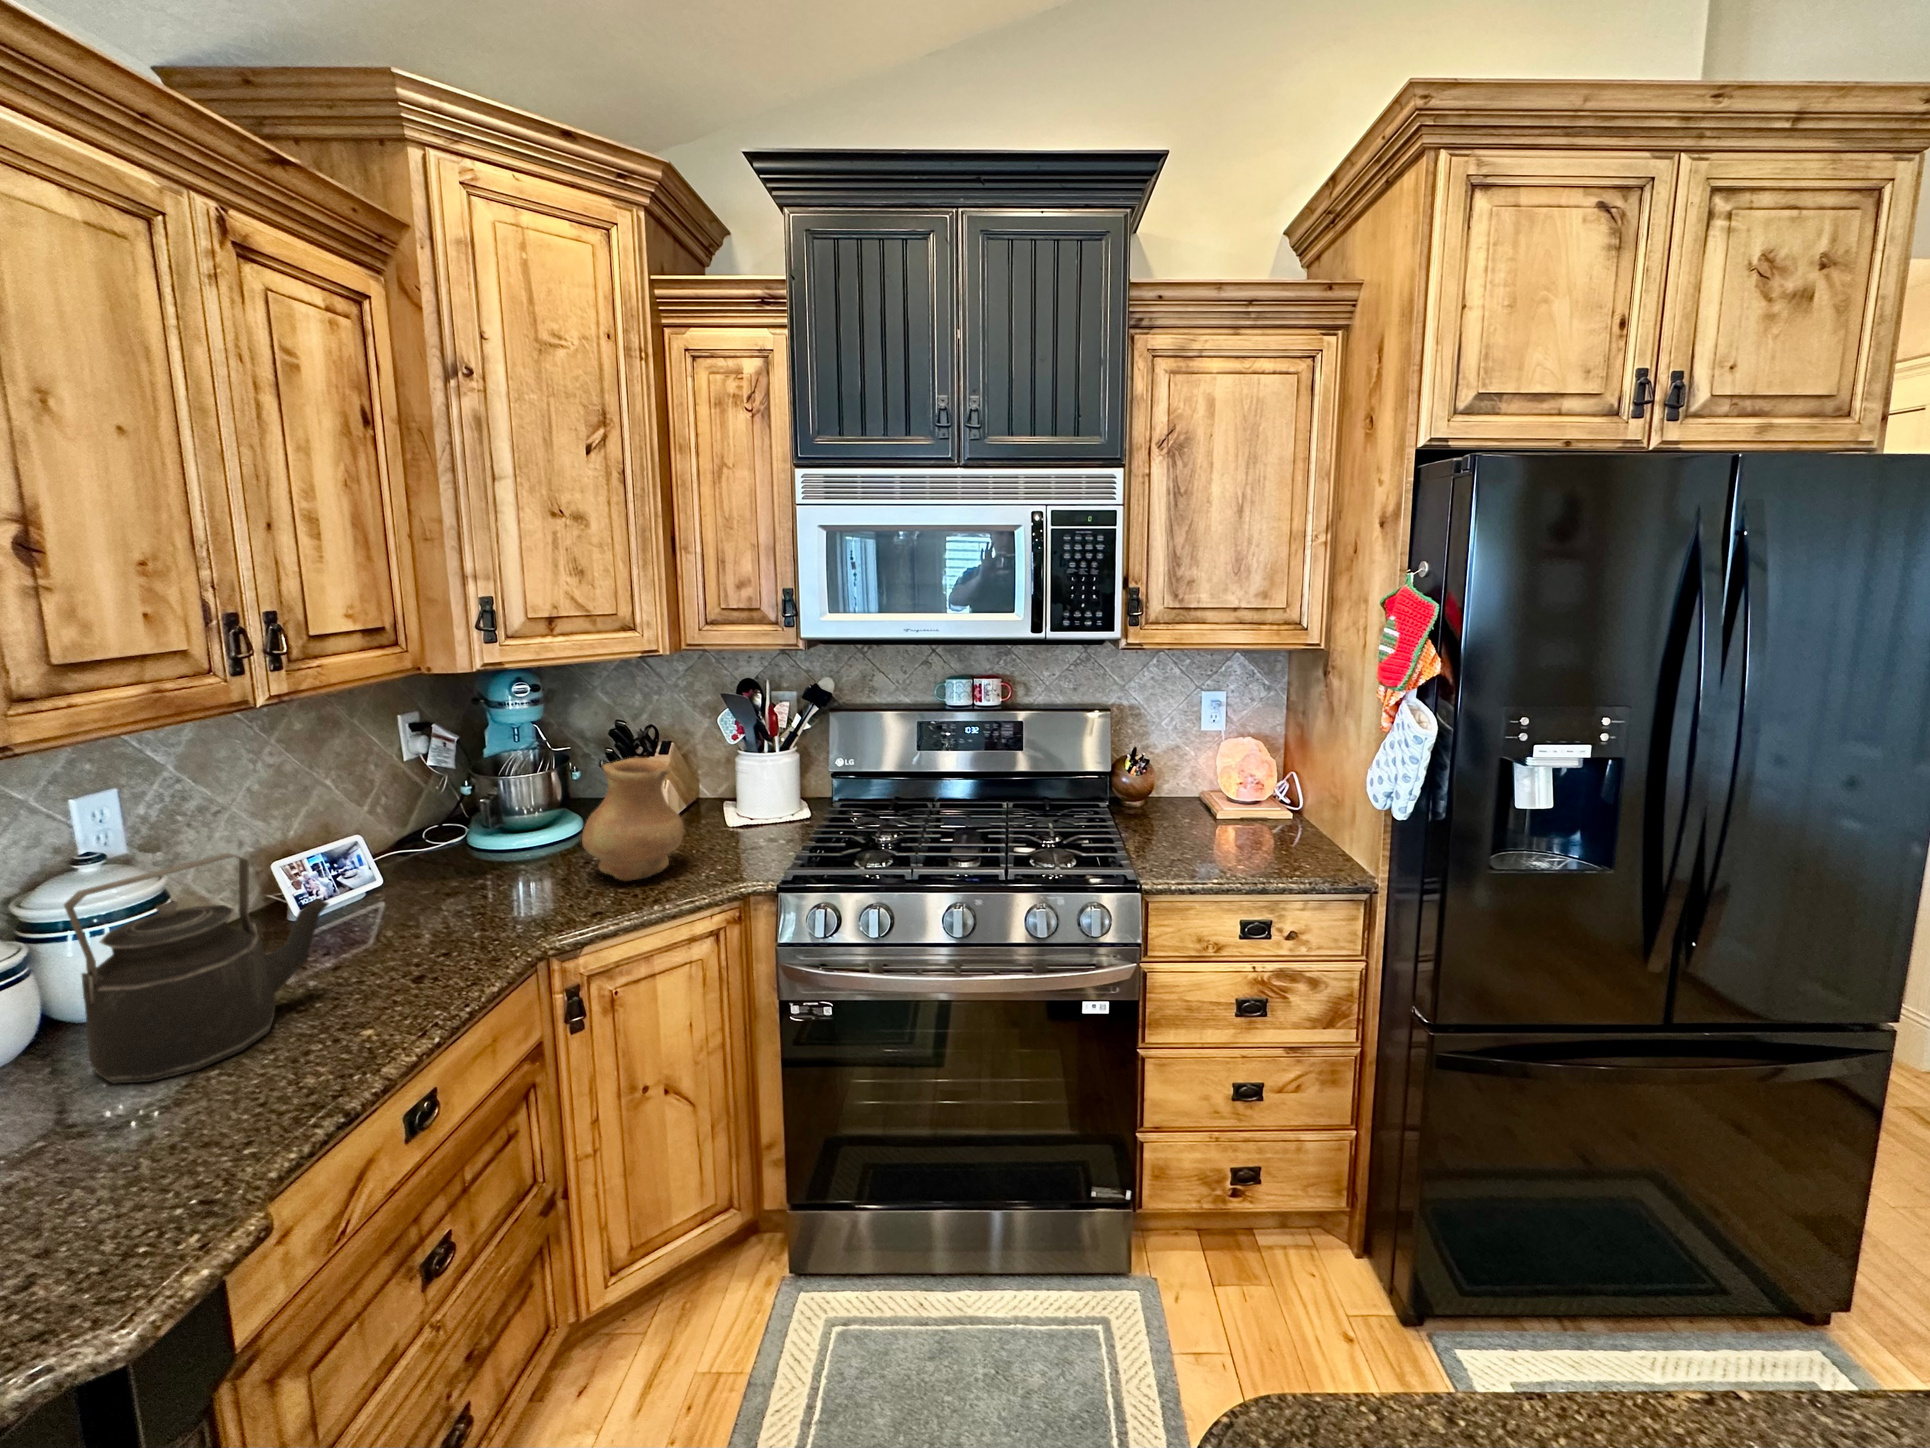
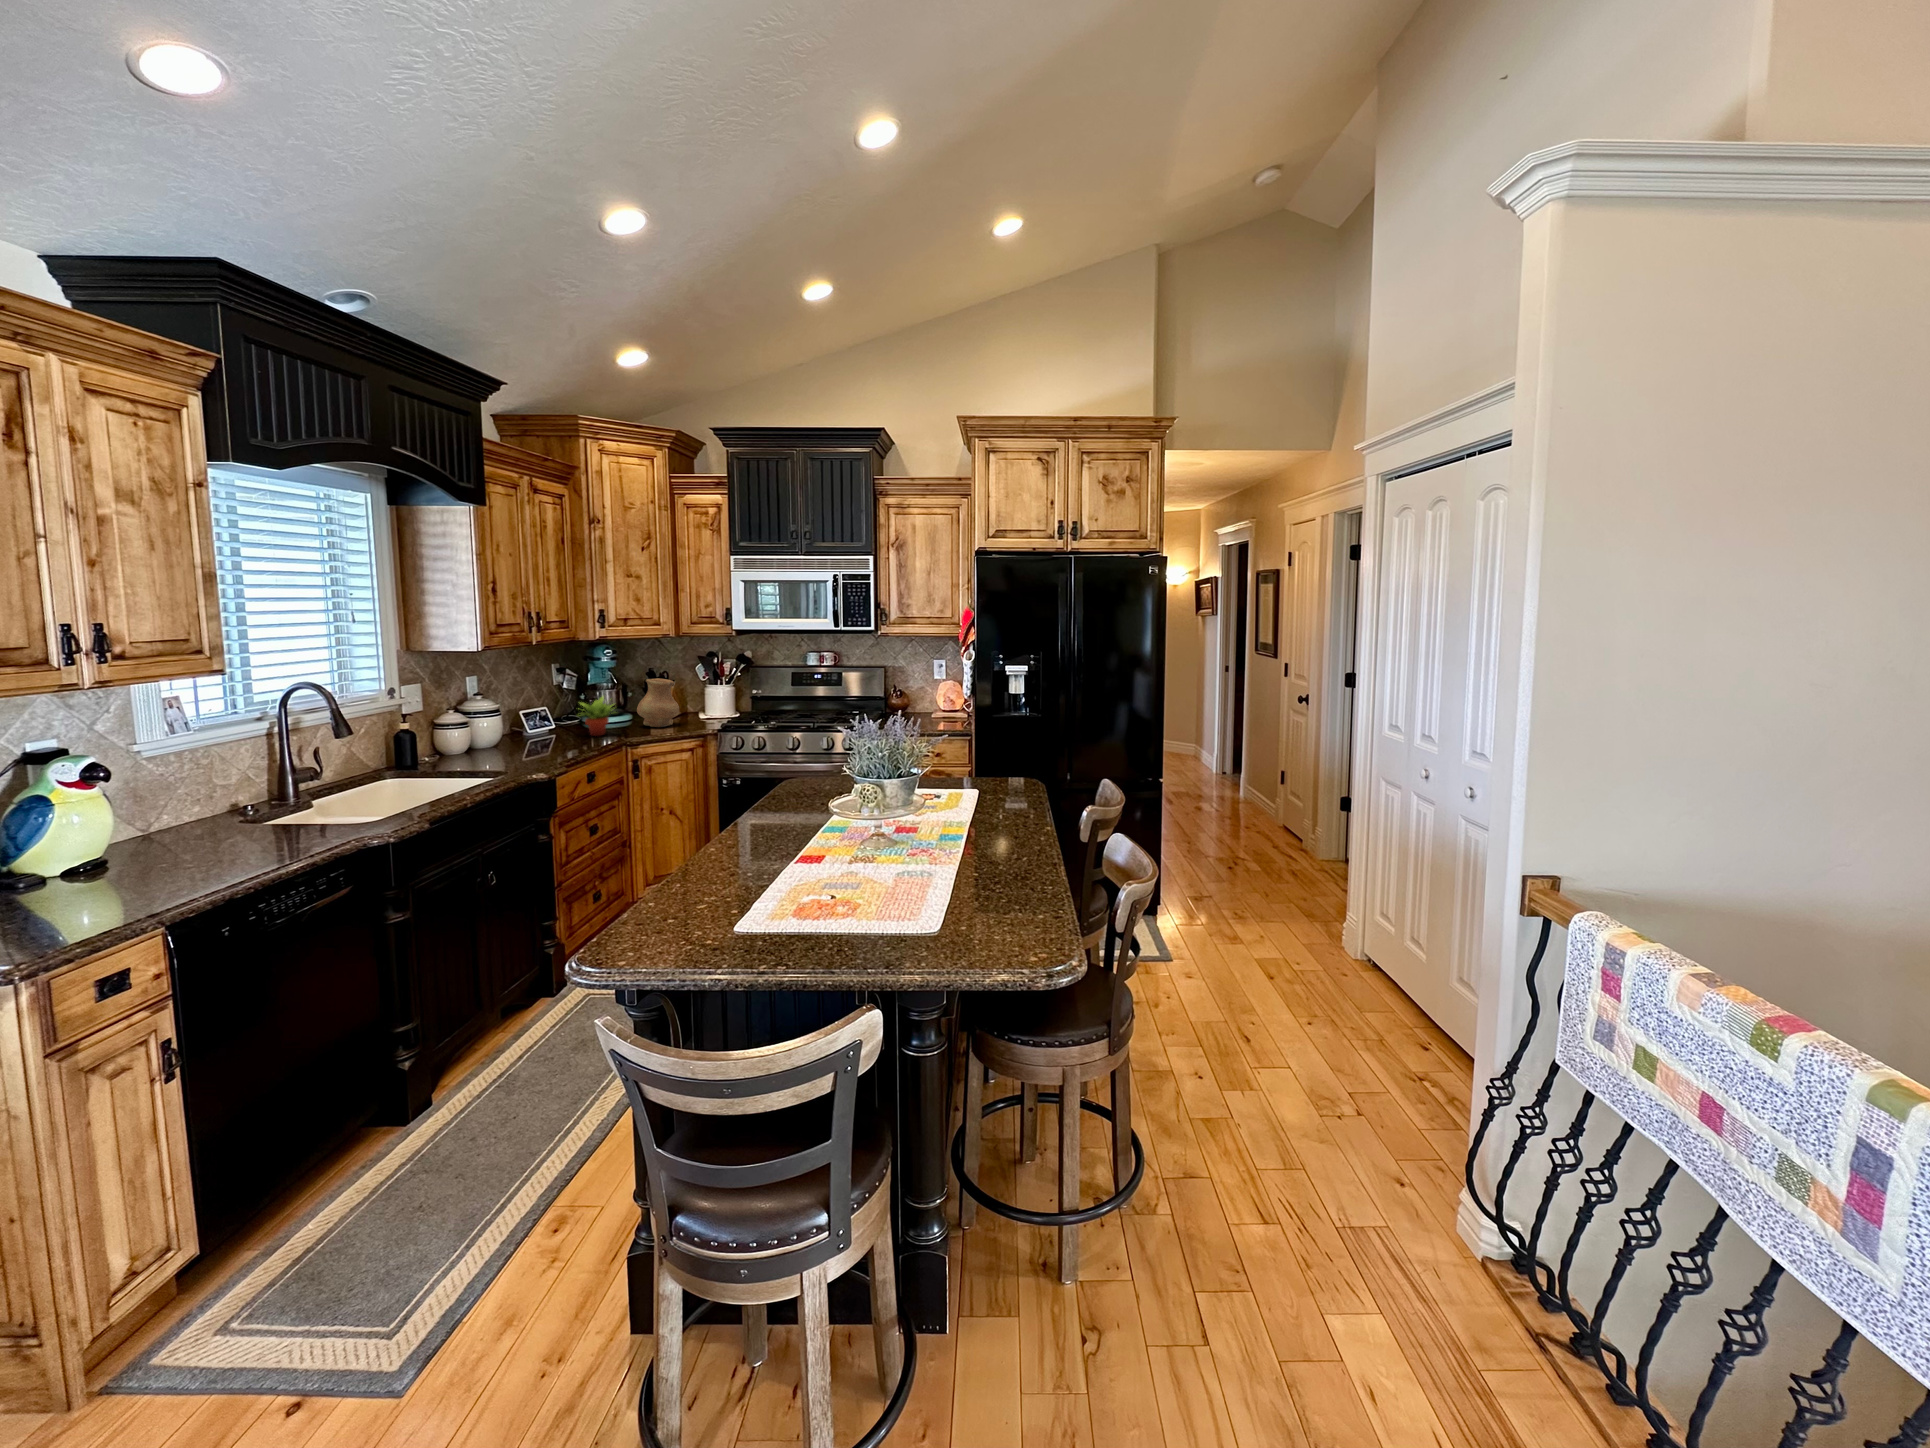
succulent plant: none [405,818,526,934] -> present [580,696,612,736]
kettle: present [64,853,329,1084] -> none [493,690,557,753]

